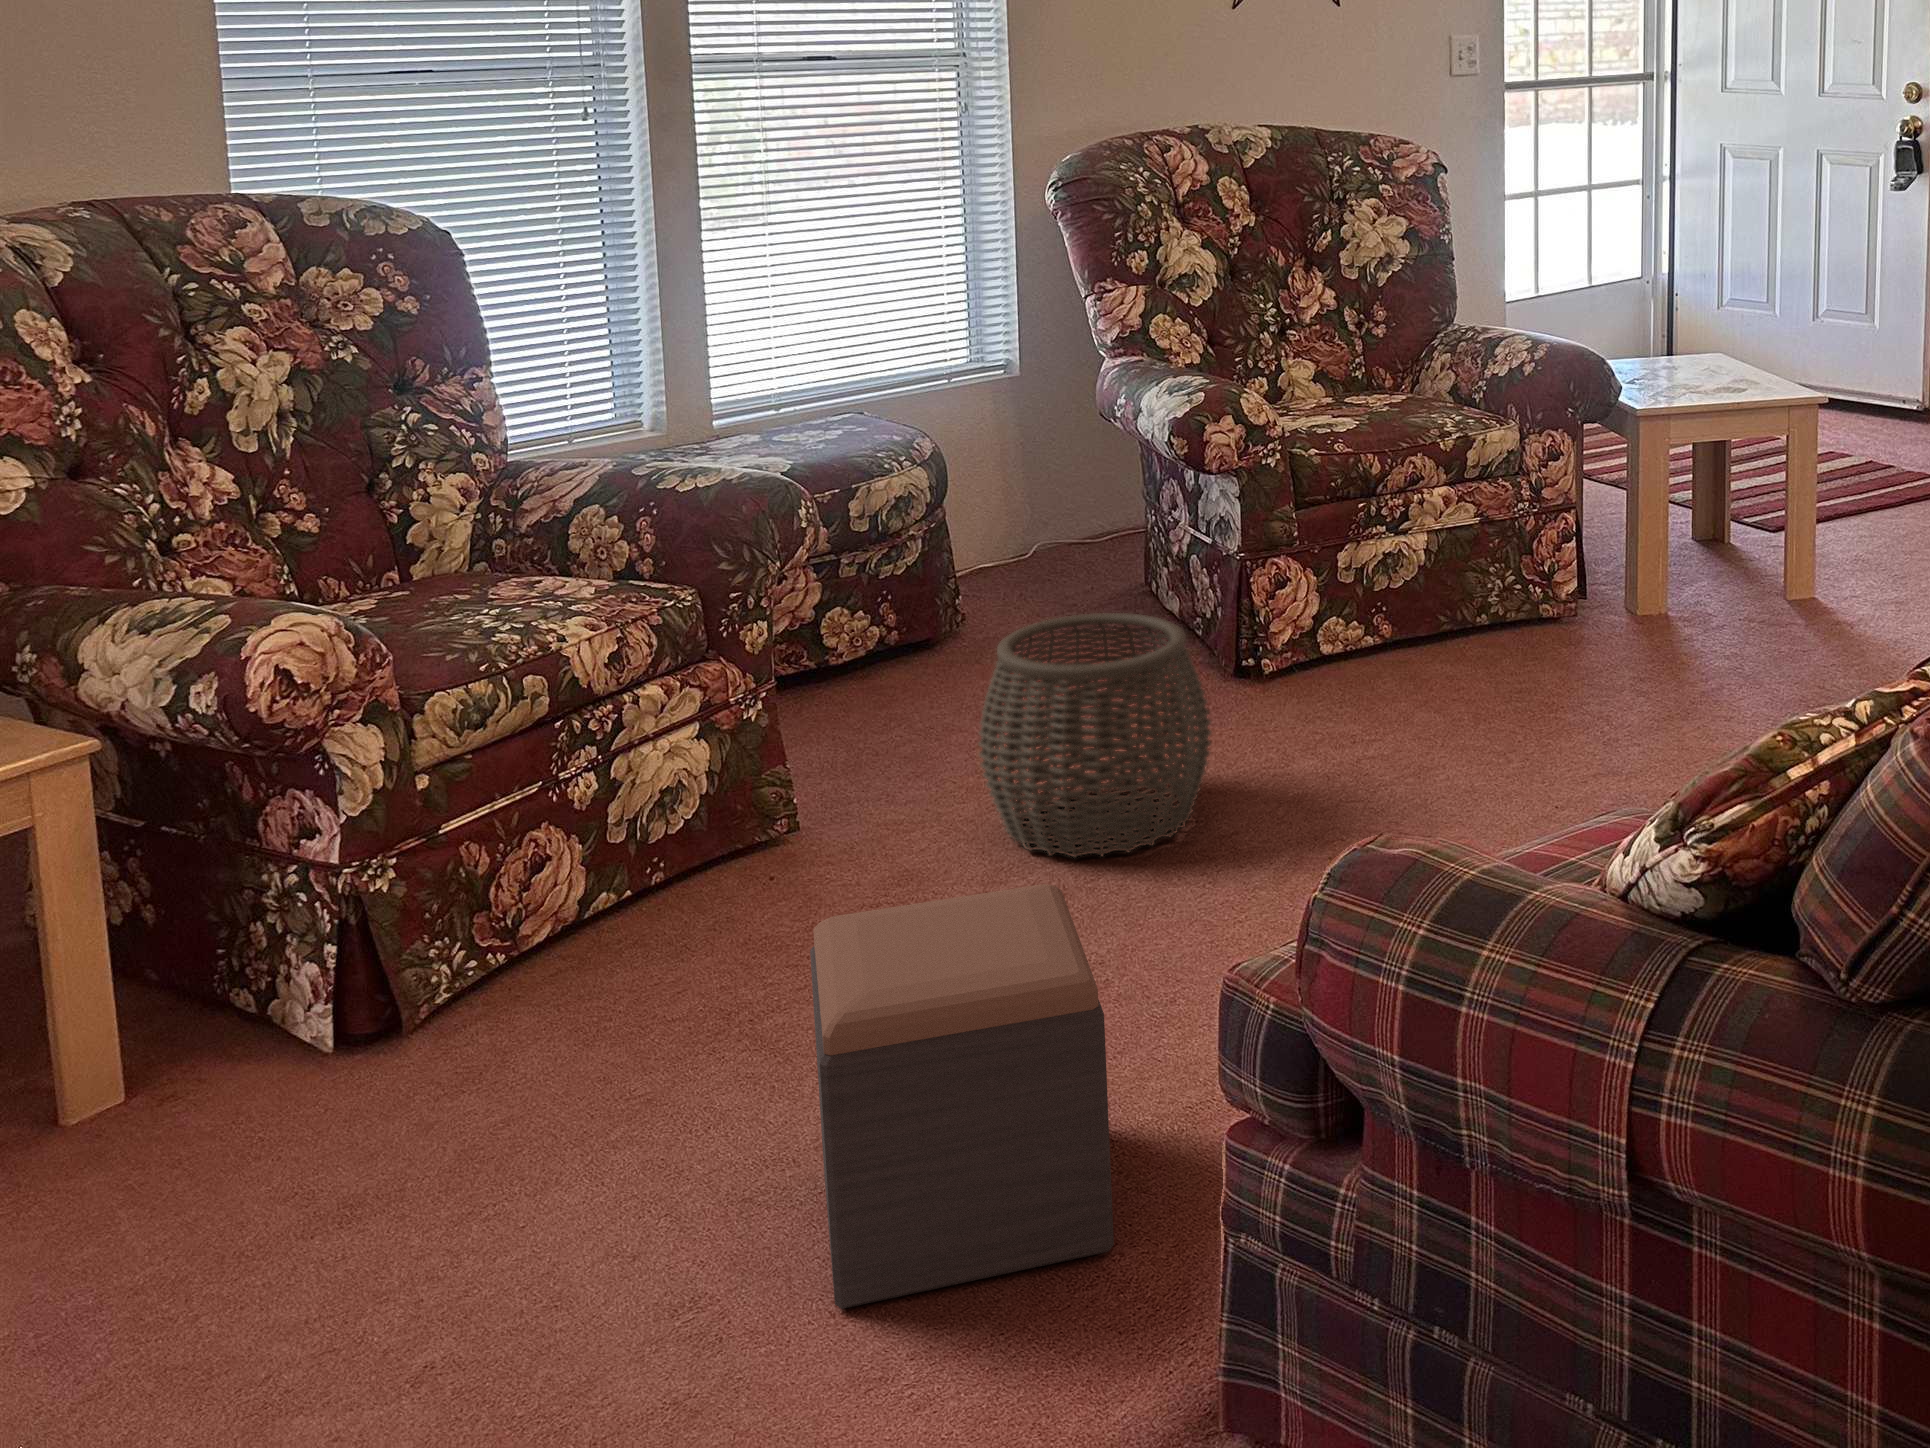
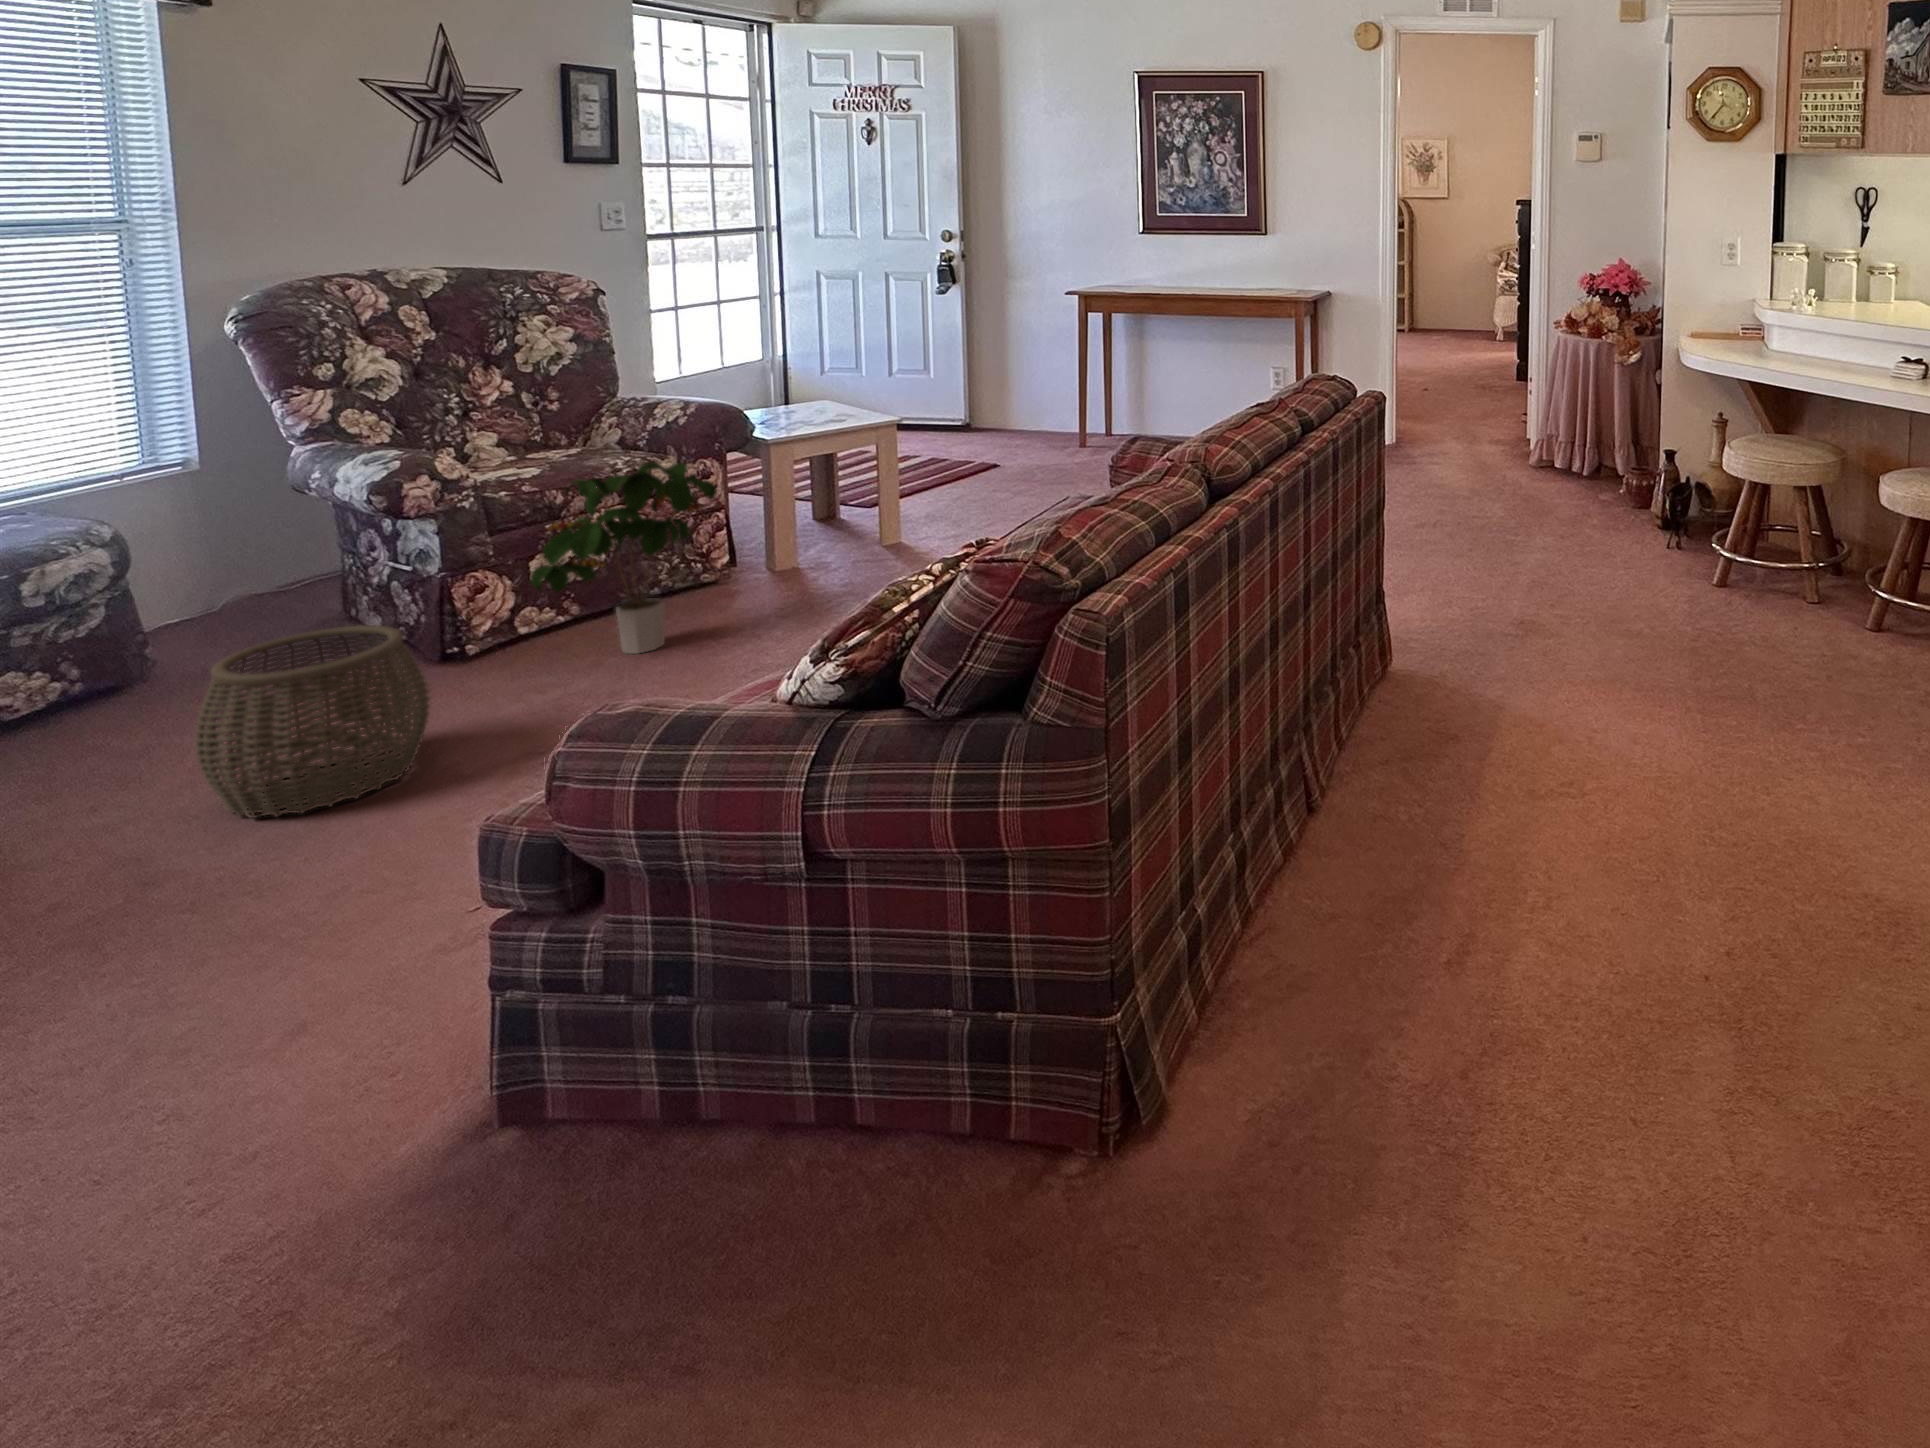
potted plant: none [1332,427,1565,713] -> present [530,461,717,654]
footstool: present [810,884,1114,1309] -> none [49,816,386,1175]

